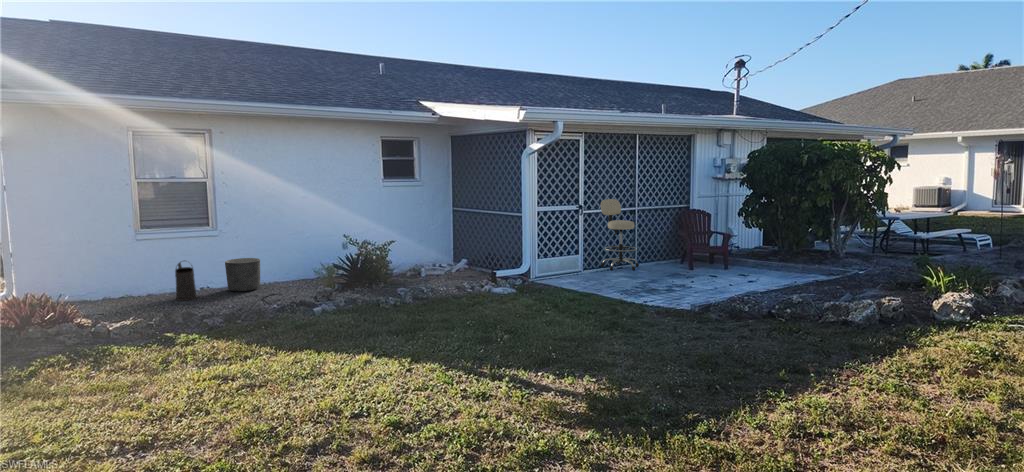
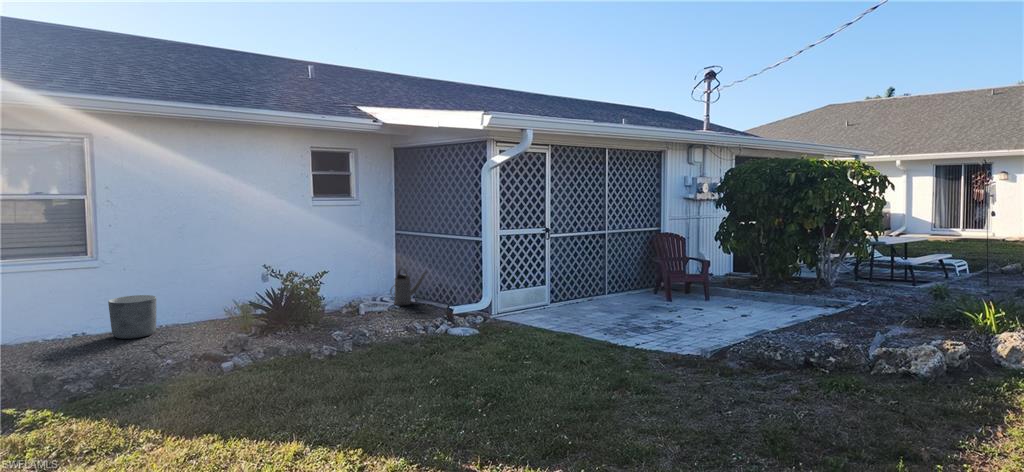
stool: present [601,199,639,270] -> none [569,221,612,302]
watering can: present [175,262,197,301] -> present [390,268,426,305]

